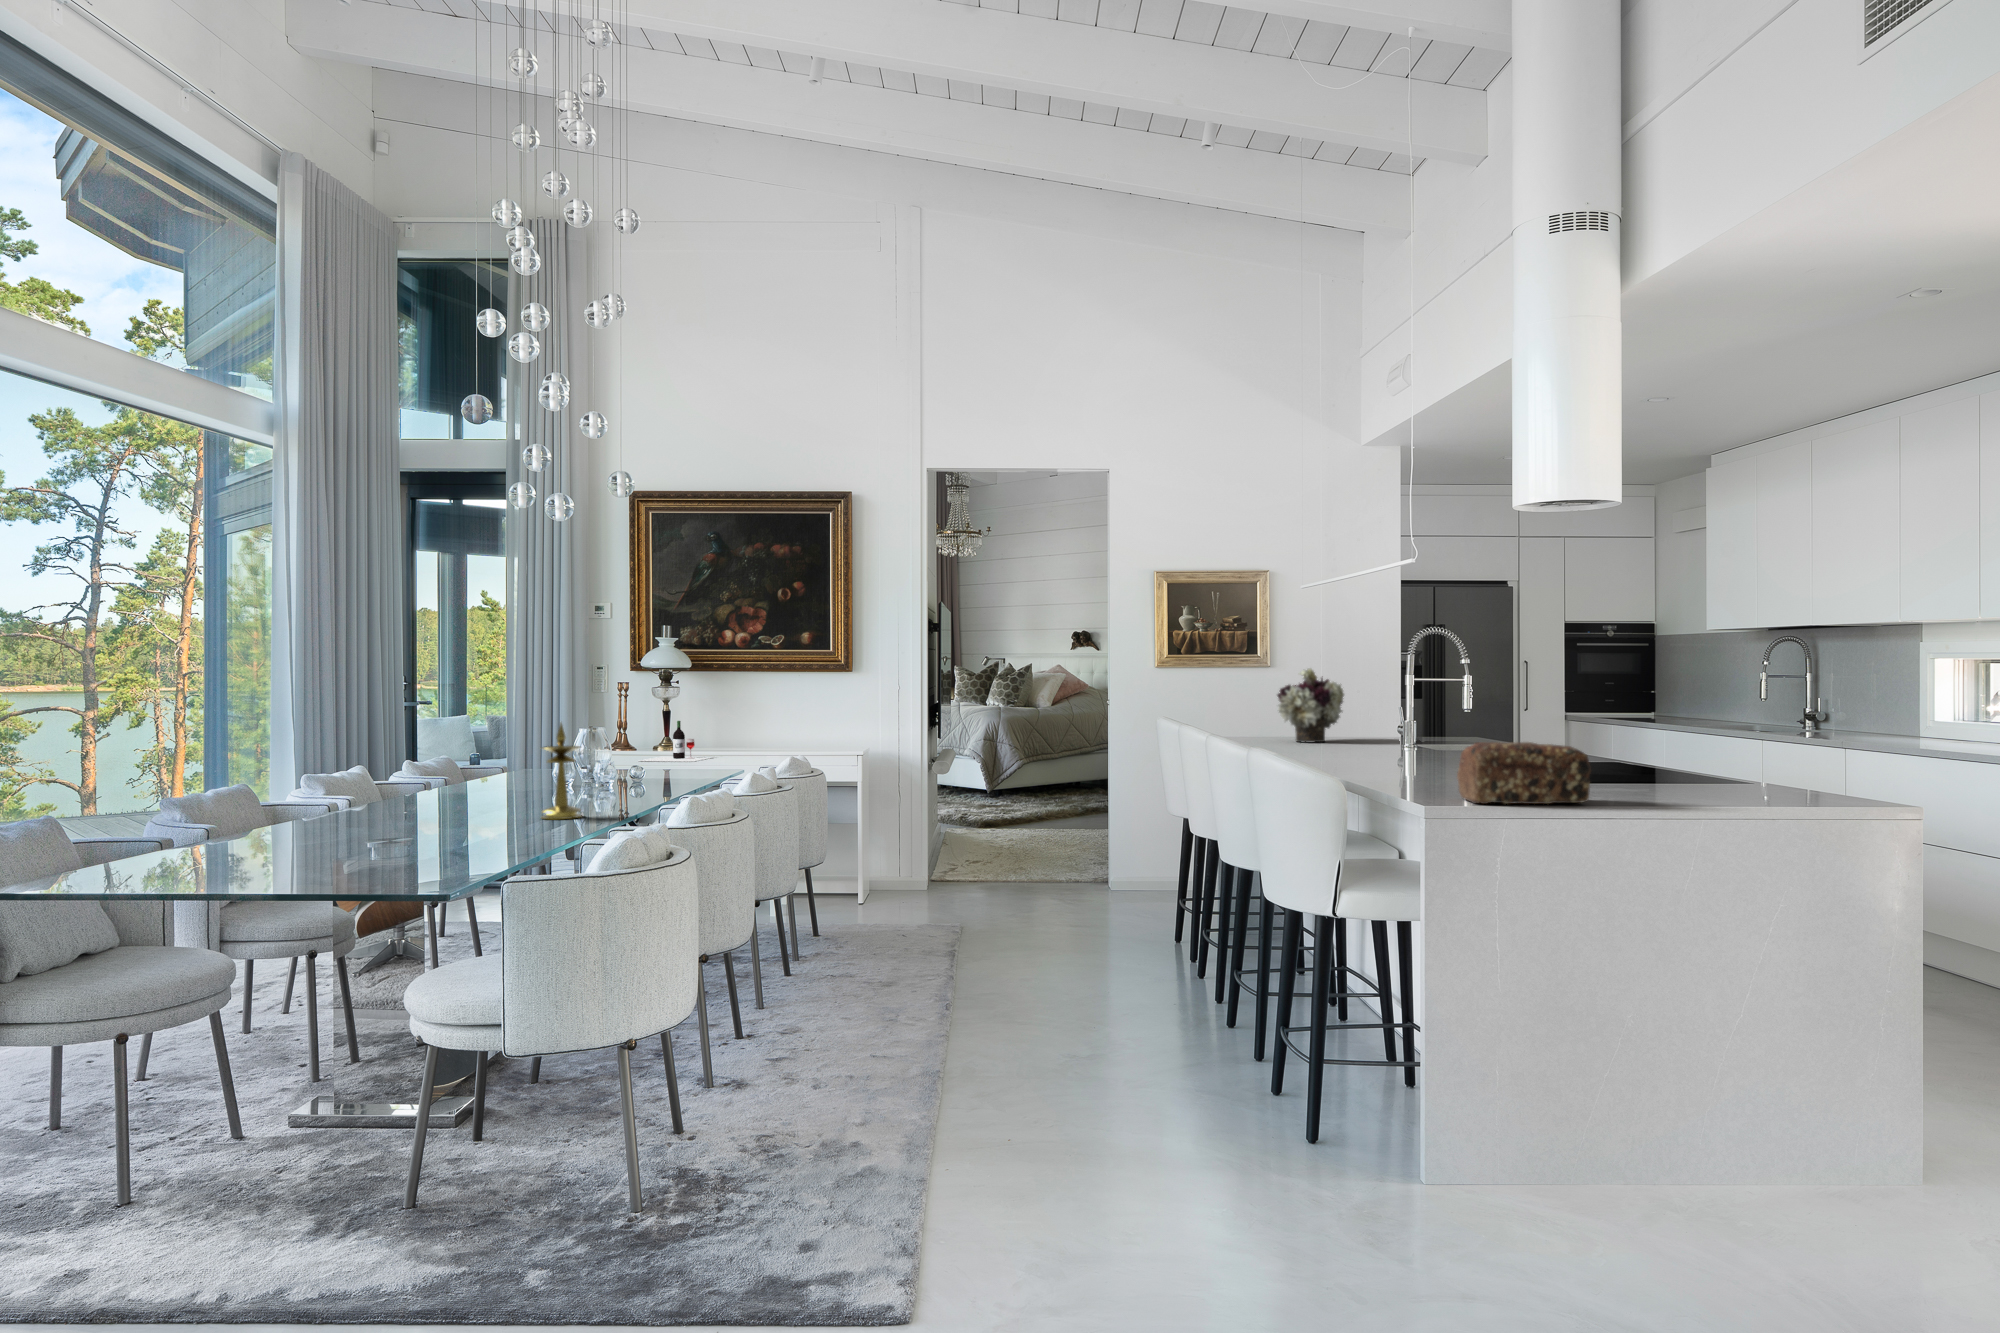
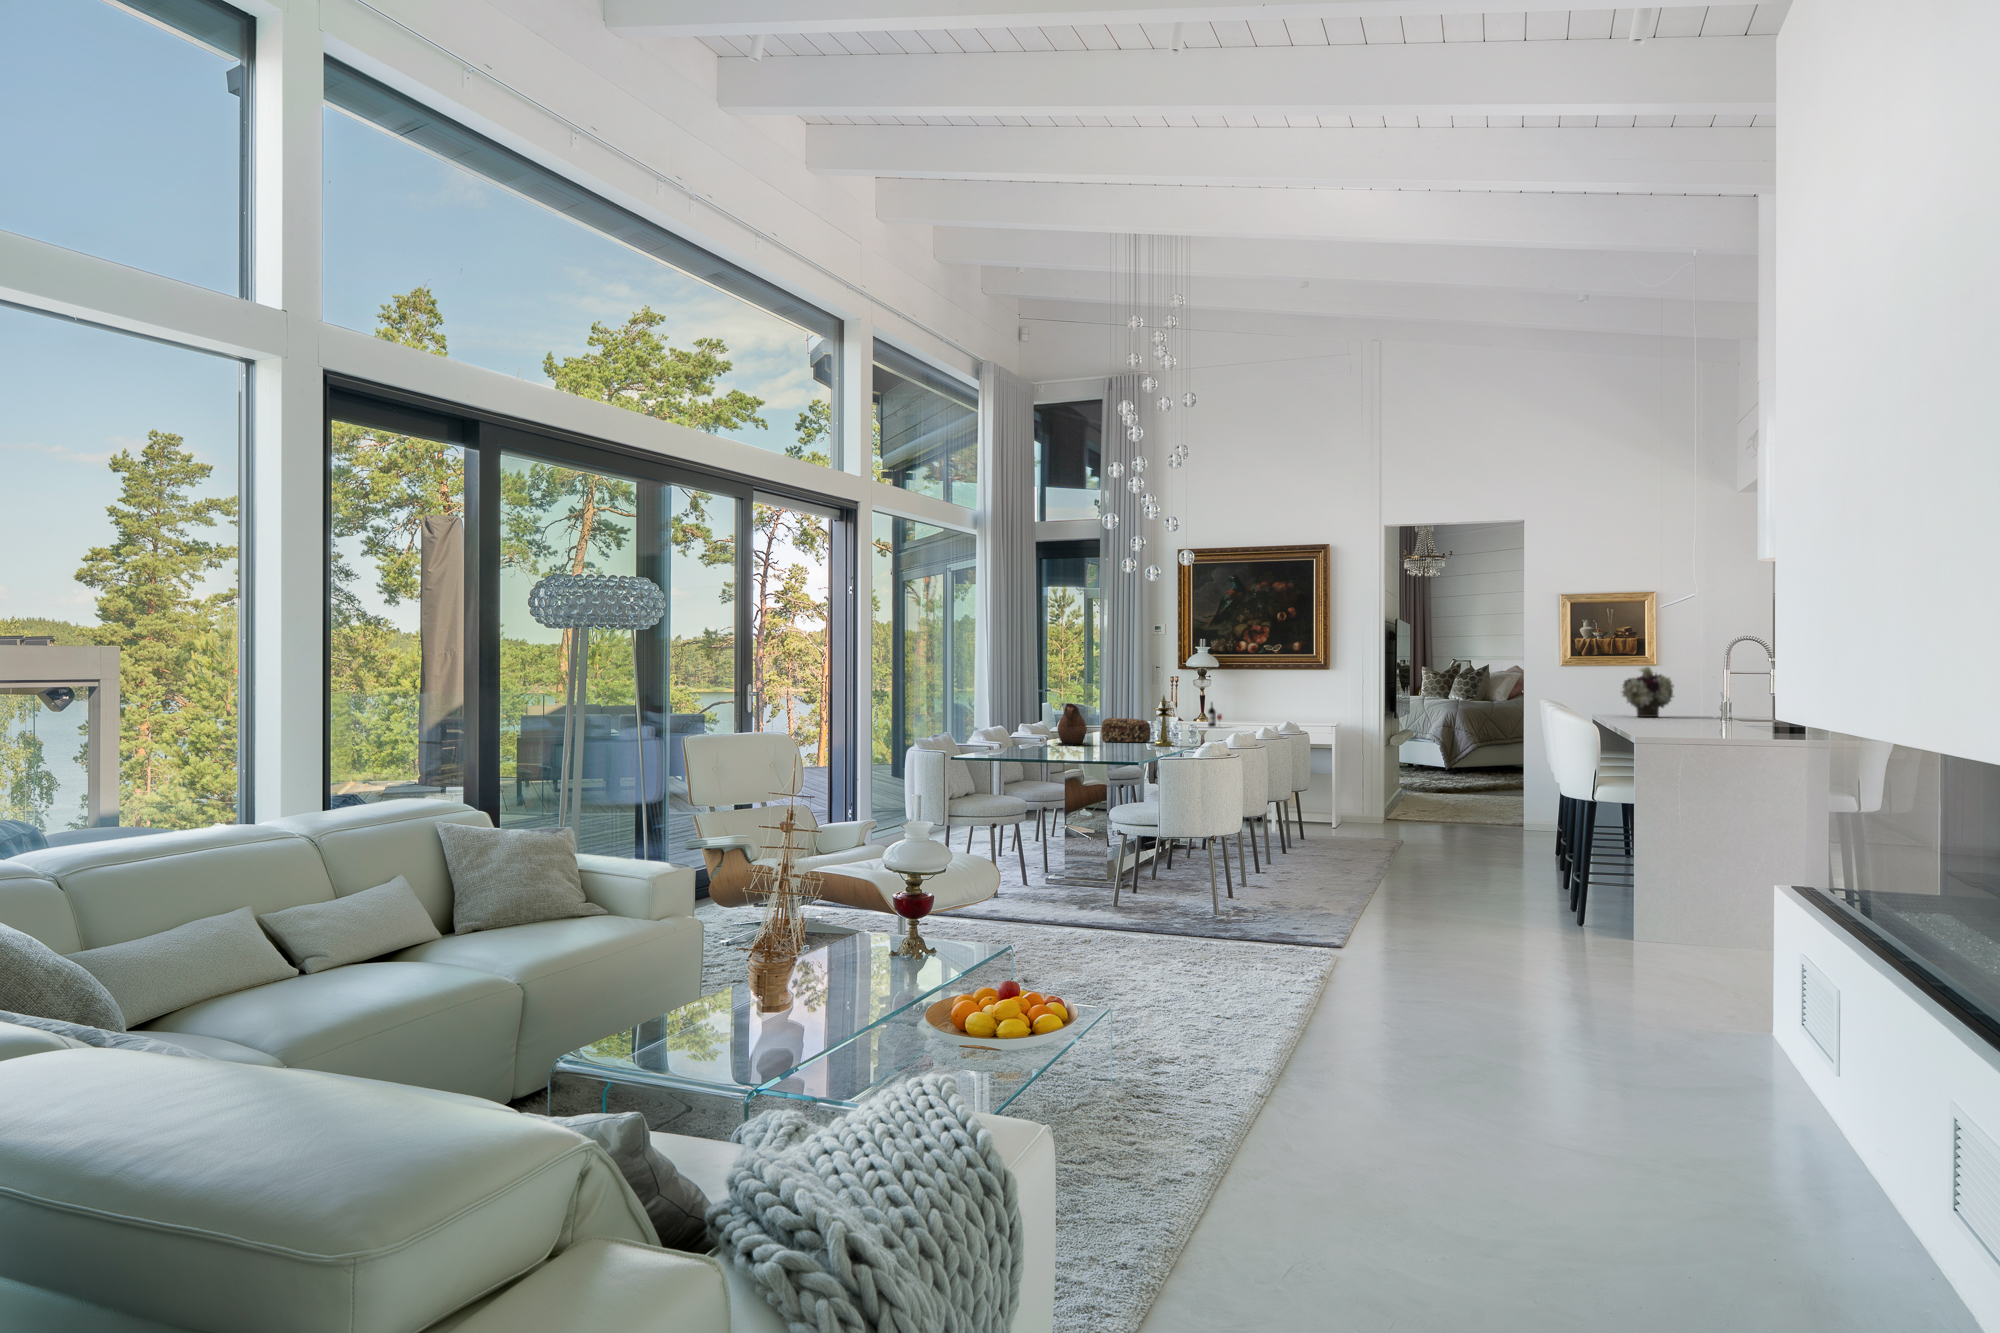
ceramic pitcher: none [337,741,421,822] -> present [1056,703,1092,745]
bread loaf: present [1457,742,1591,804] -> present [1101,718,1151,742]

